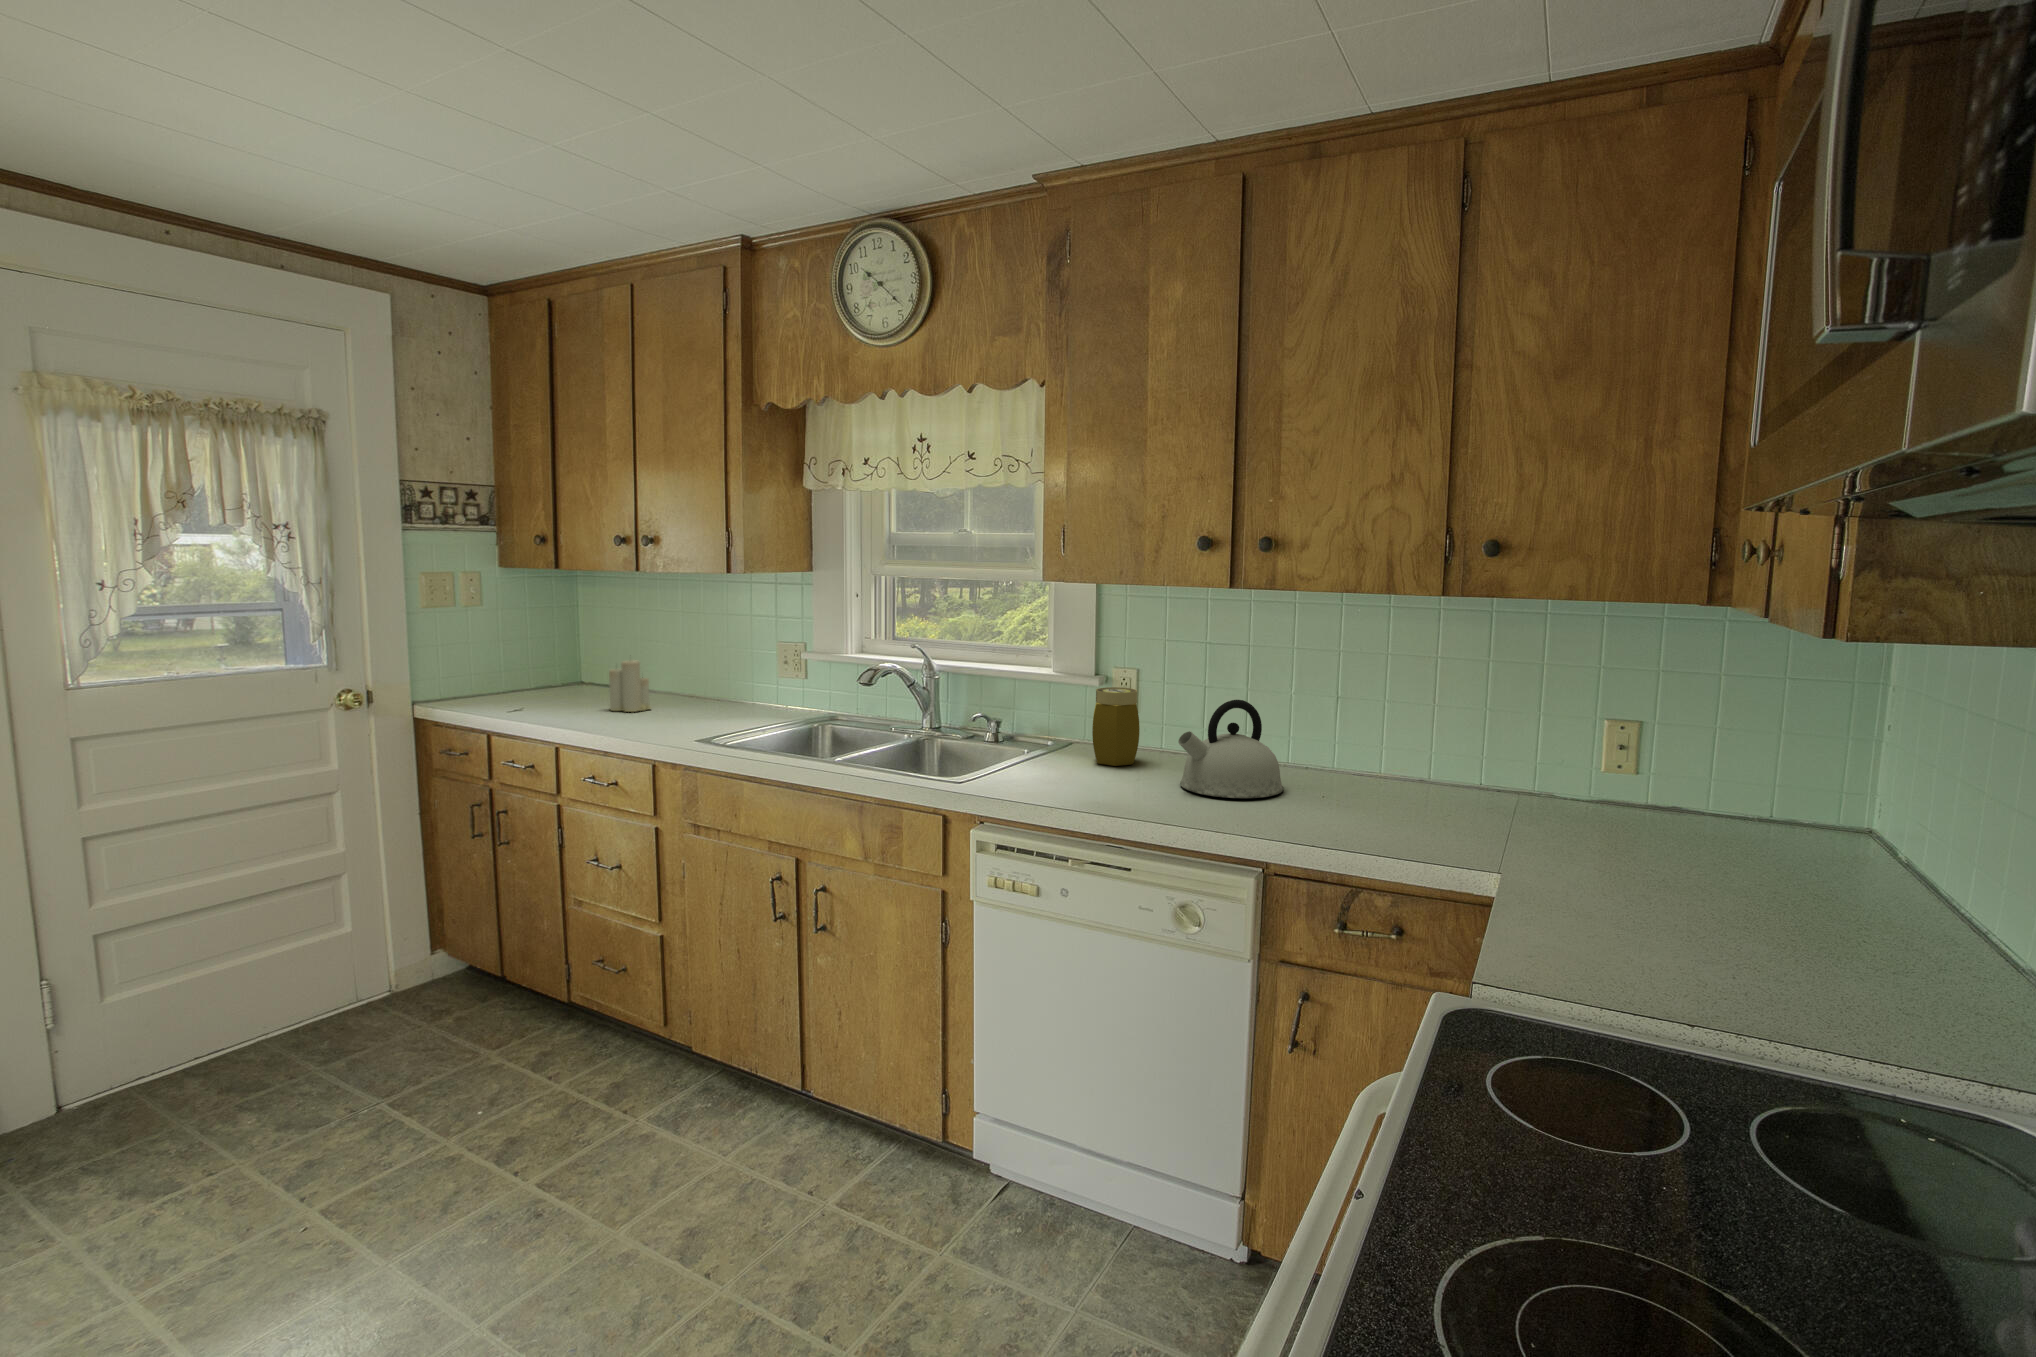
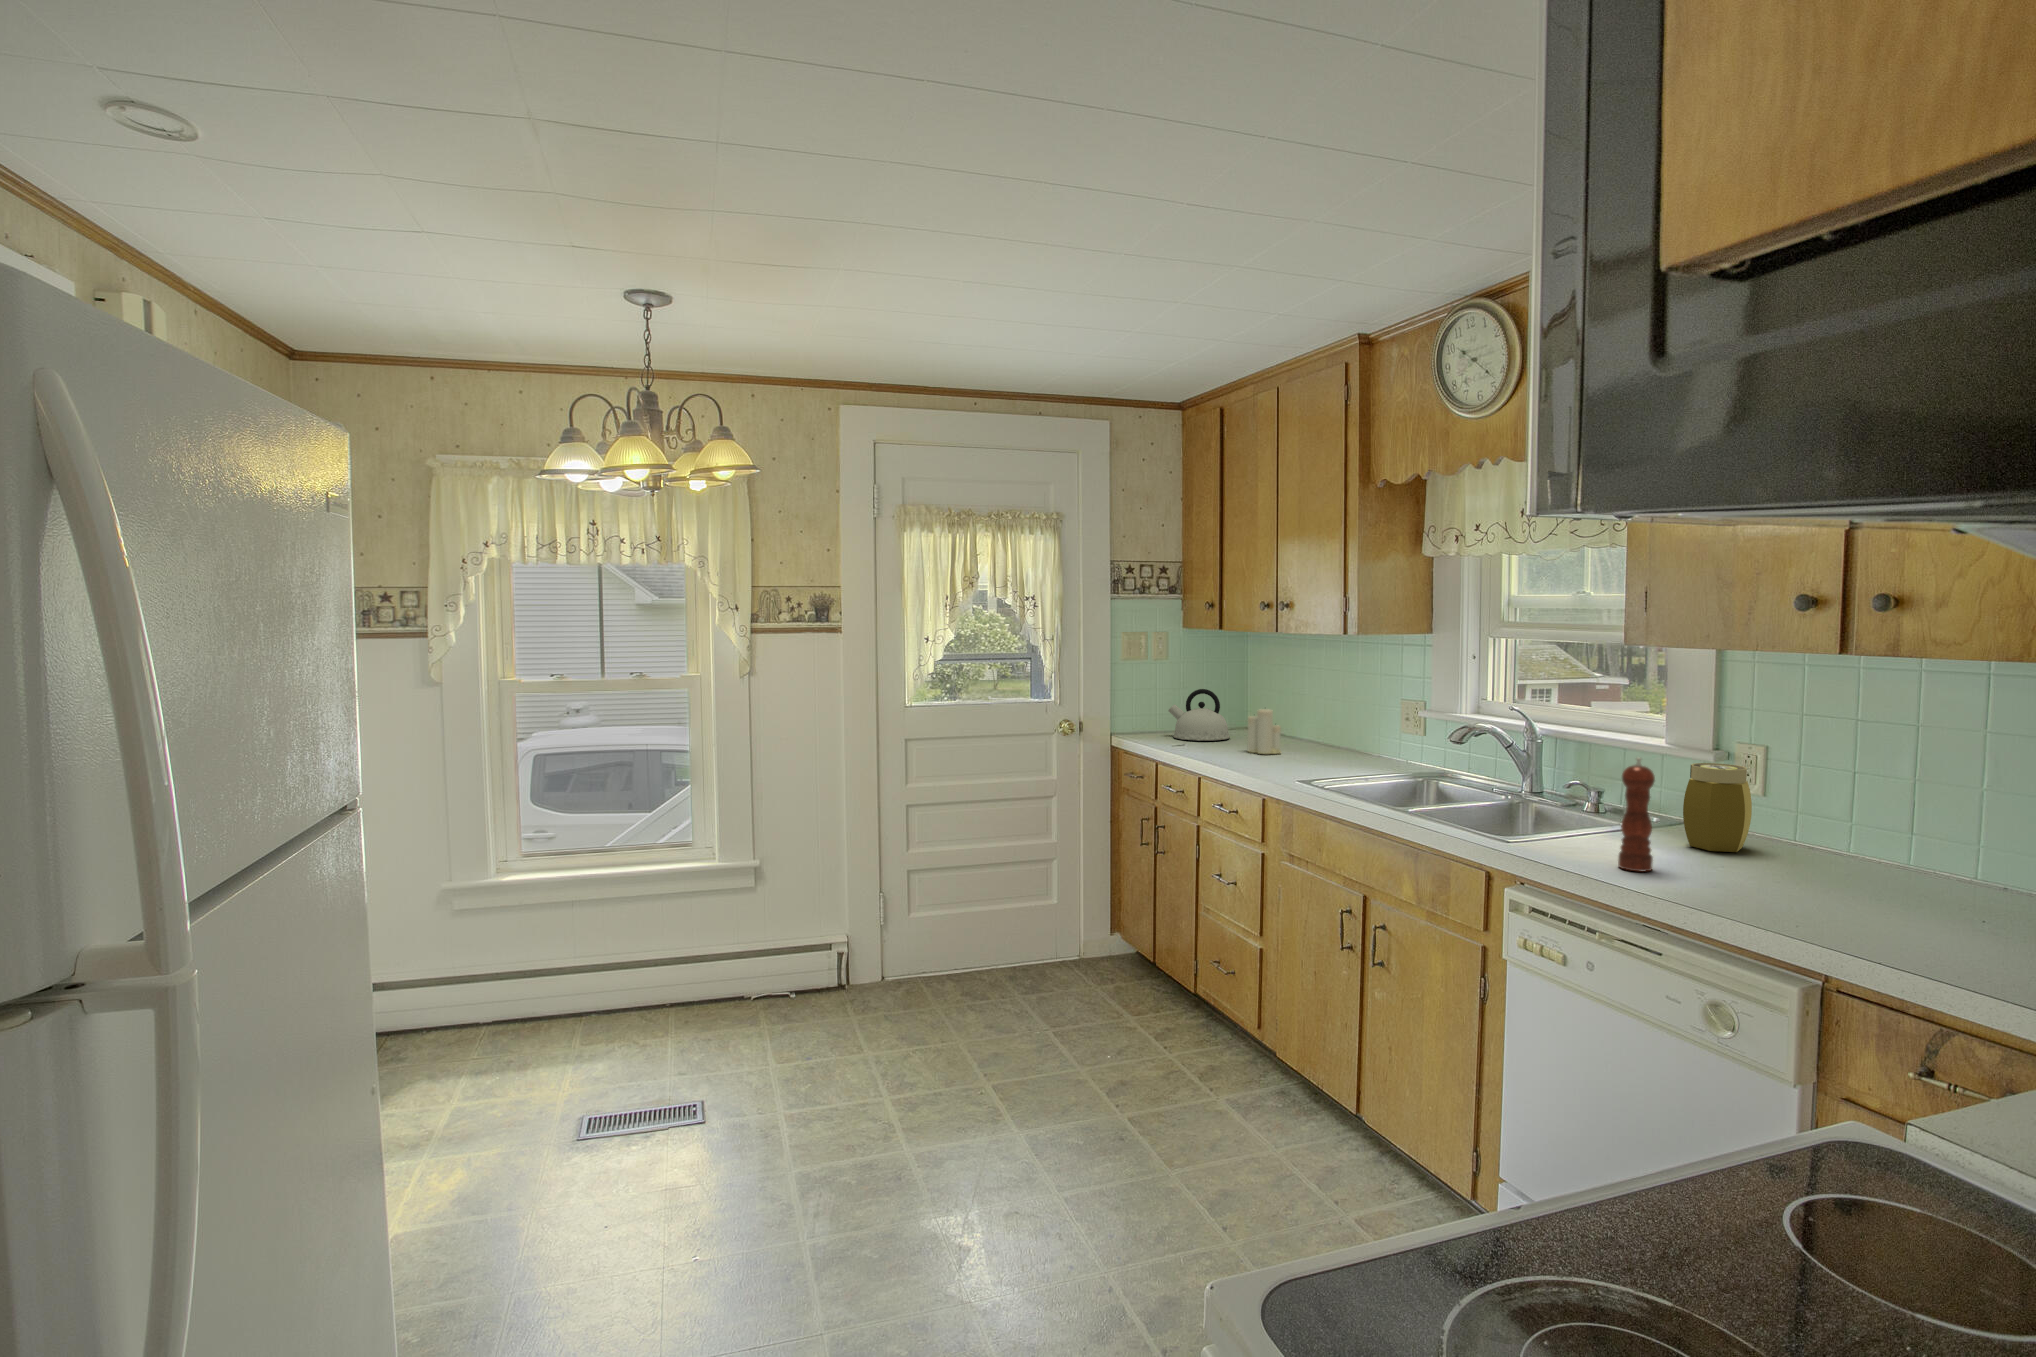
pepper mill: none [1067,688,1096,795] -> present [1618,757,1655,872]
kettle: present [1178,700,1283,798] -> present [1168,689,1230,741]

